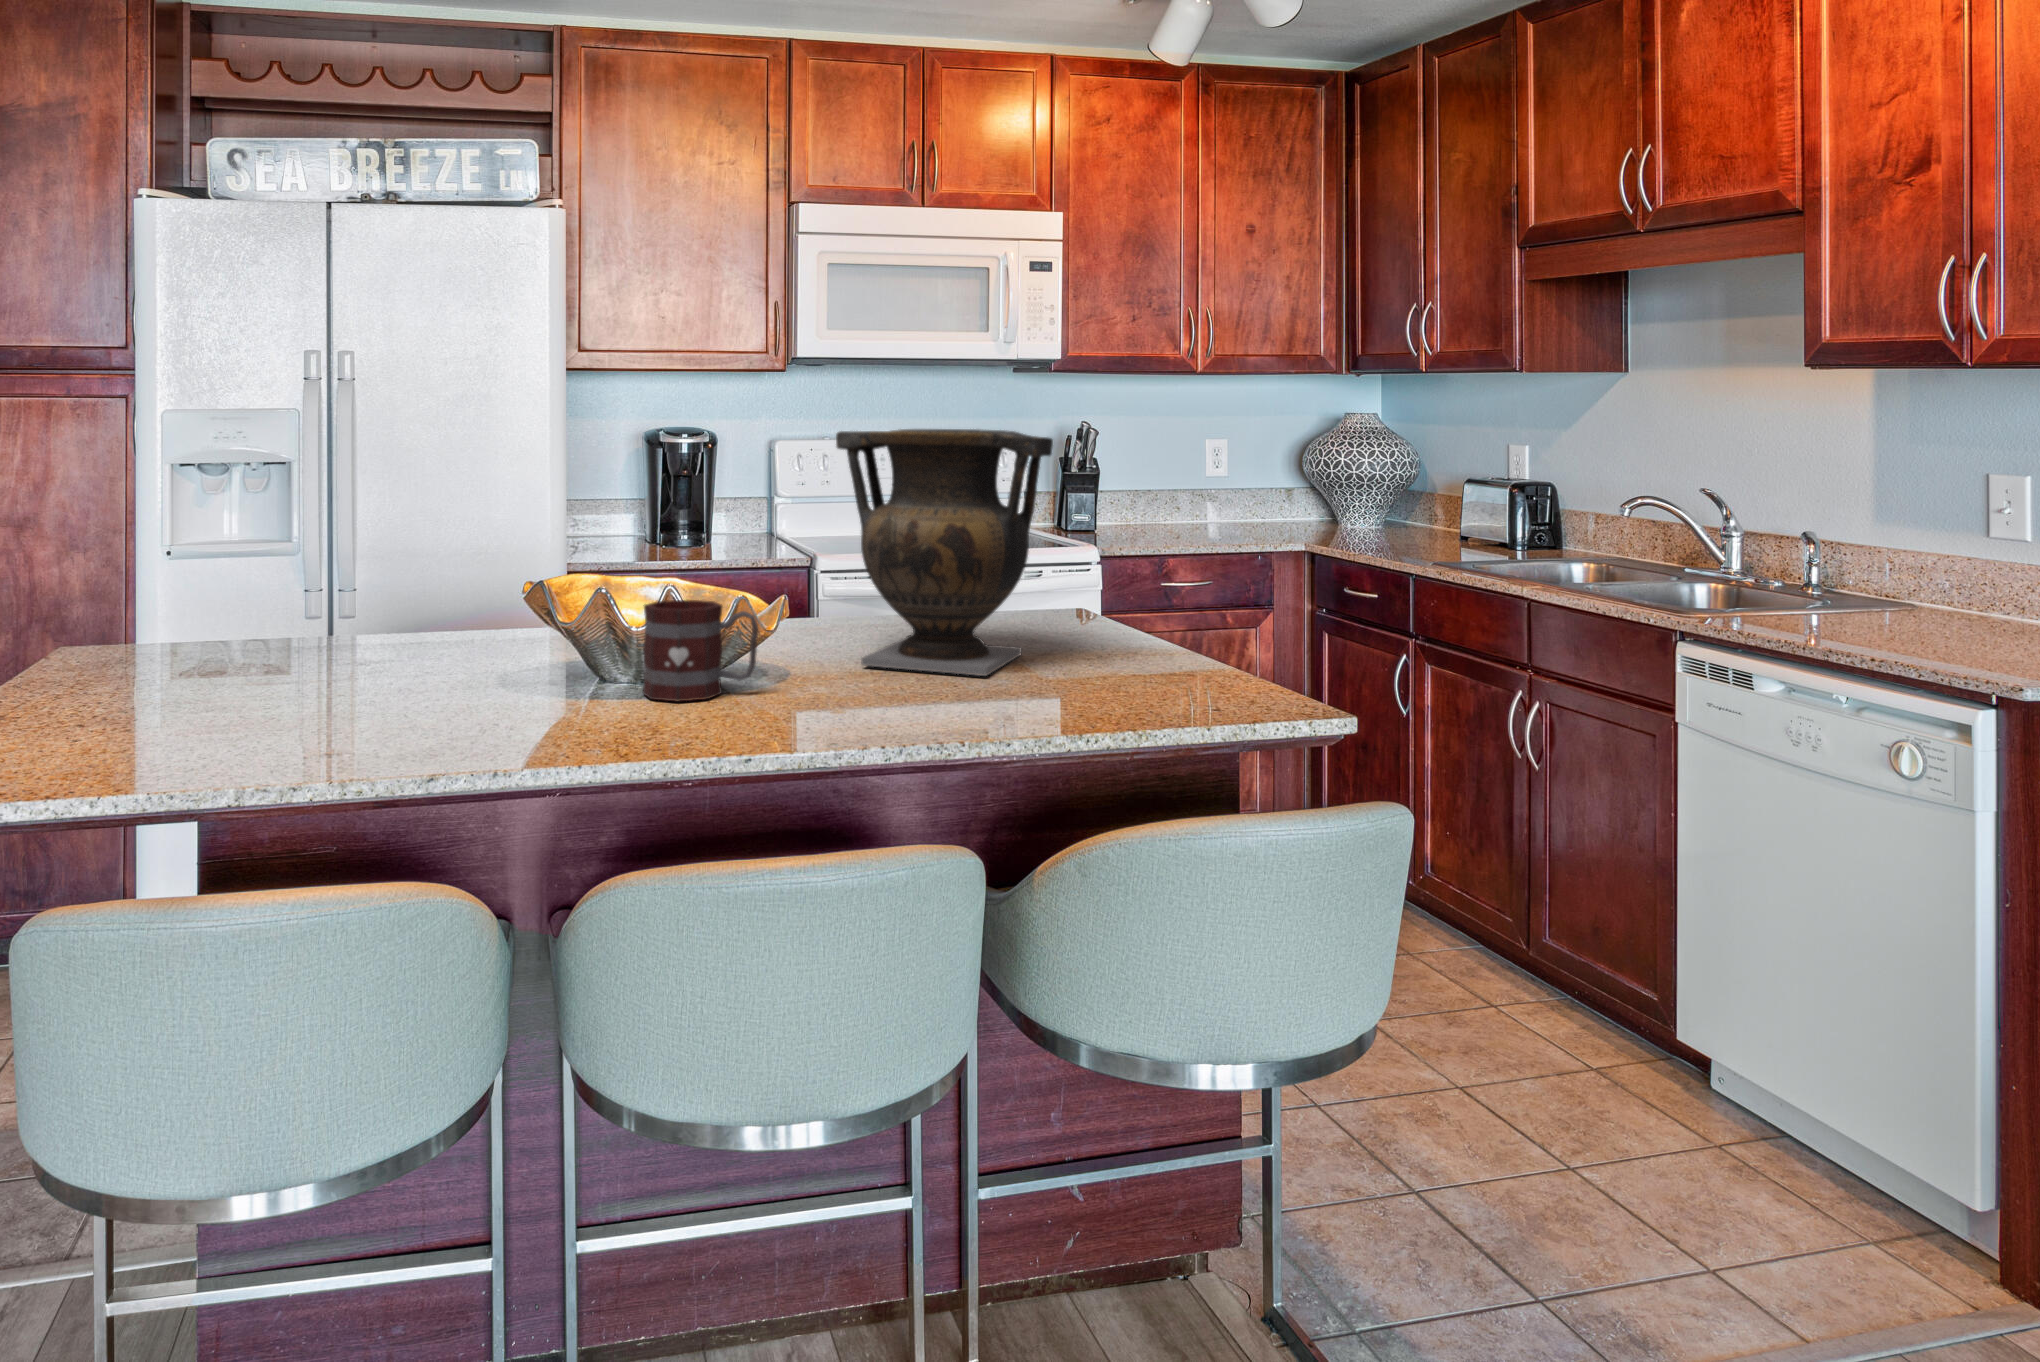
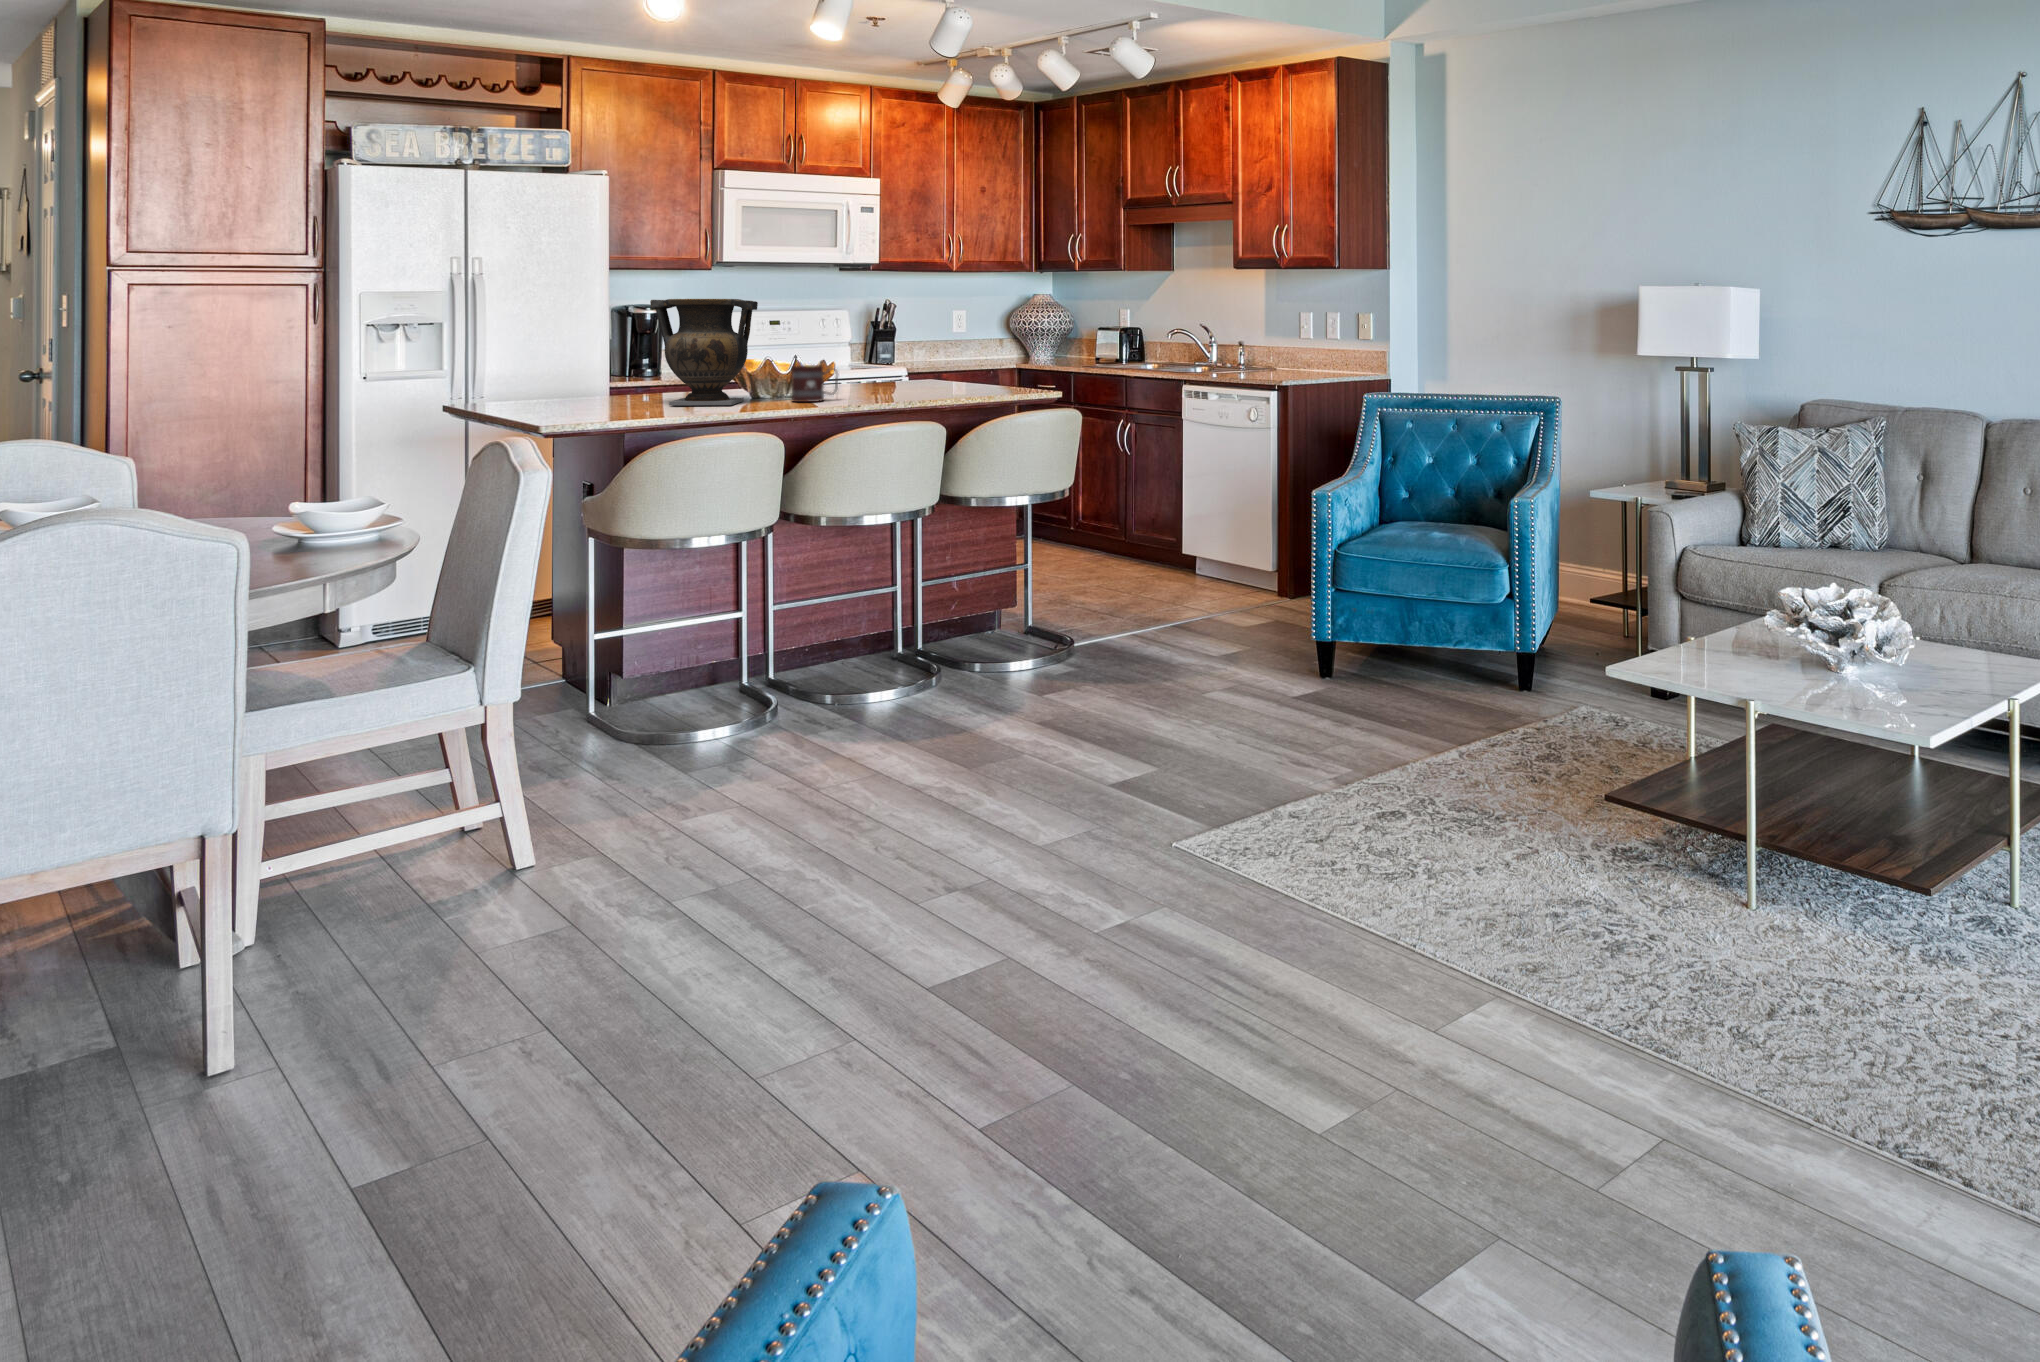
vase: present [836,429,1053,676] -> present [650,299,758,406]

